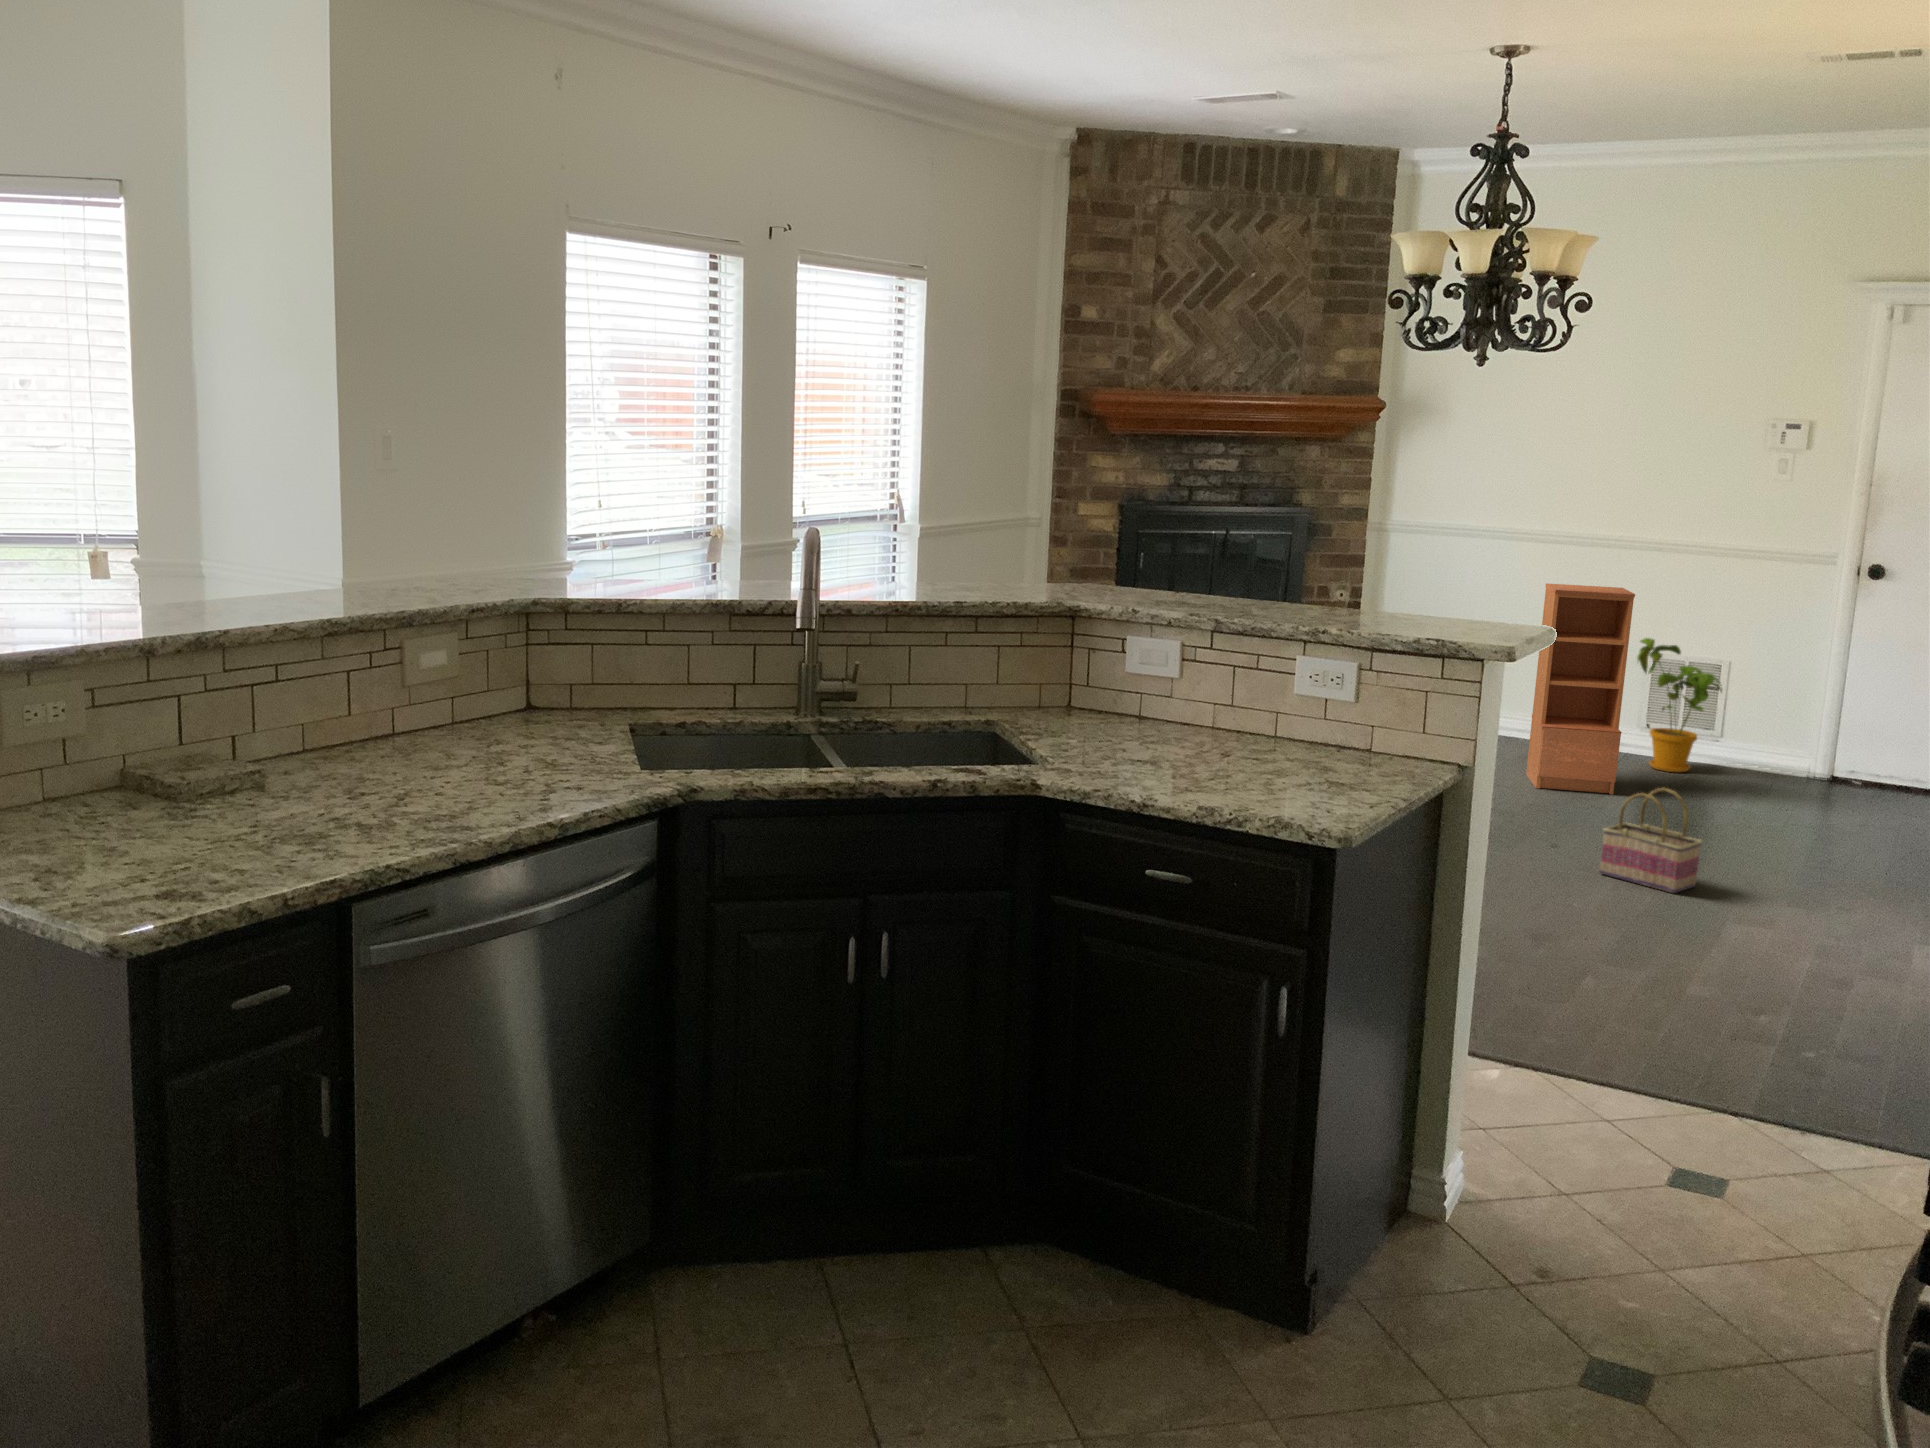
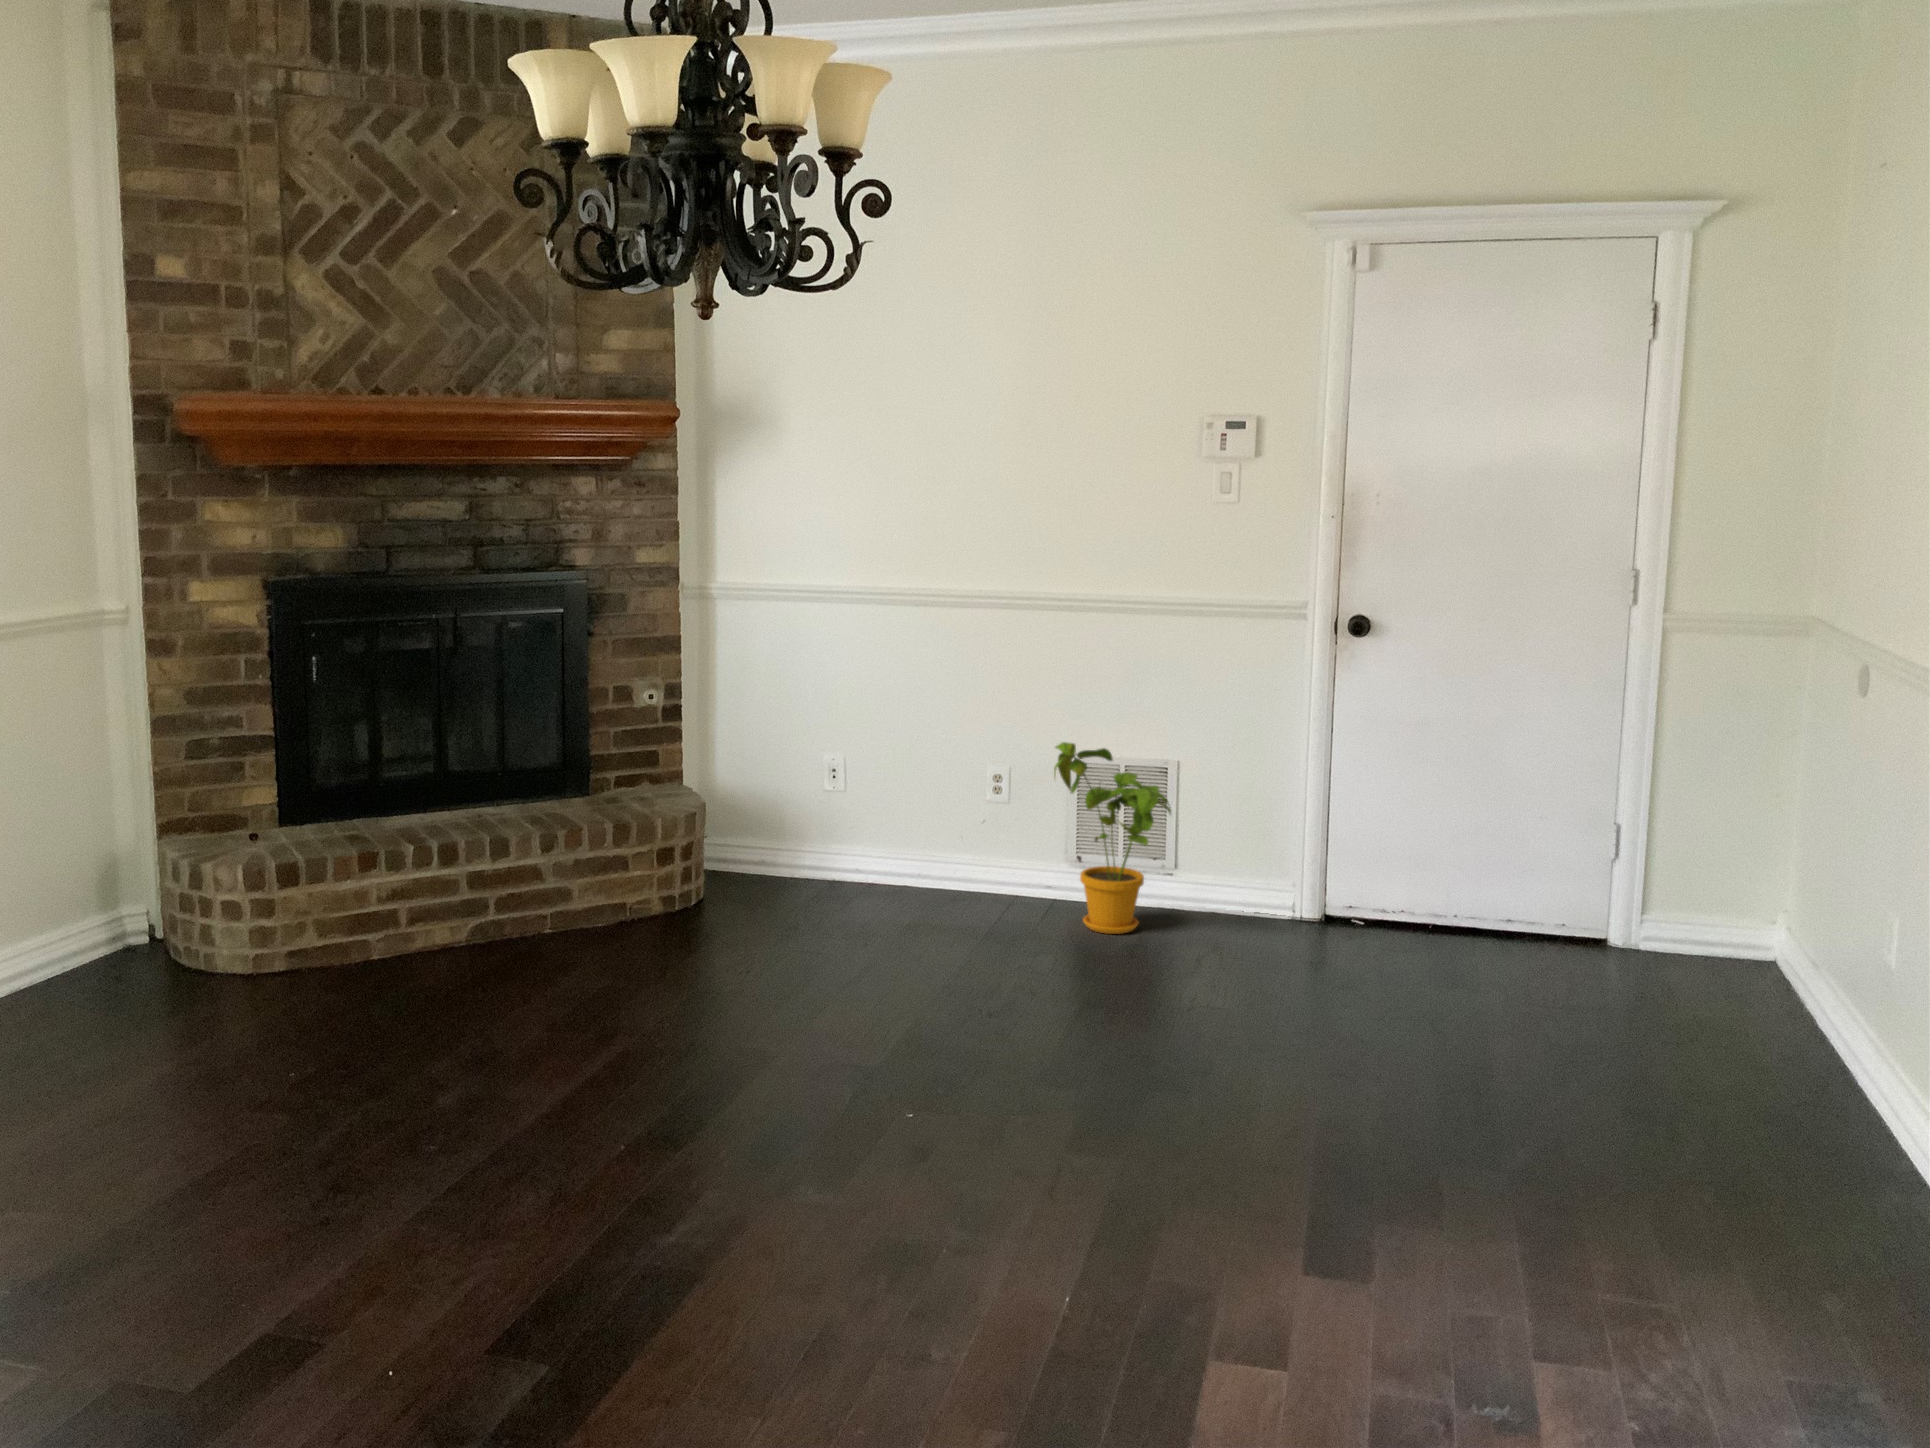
bookcase: present [1526,583,1635,794] -> none [904,675,1033,1002]
basket: present [1599,788,1702,893] -> none [971,1077,1146,1298]

